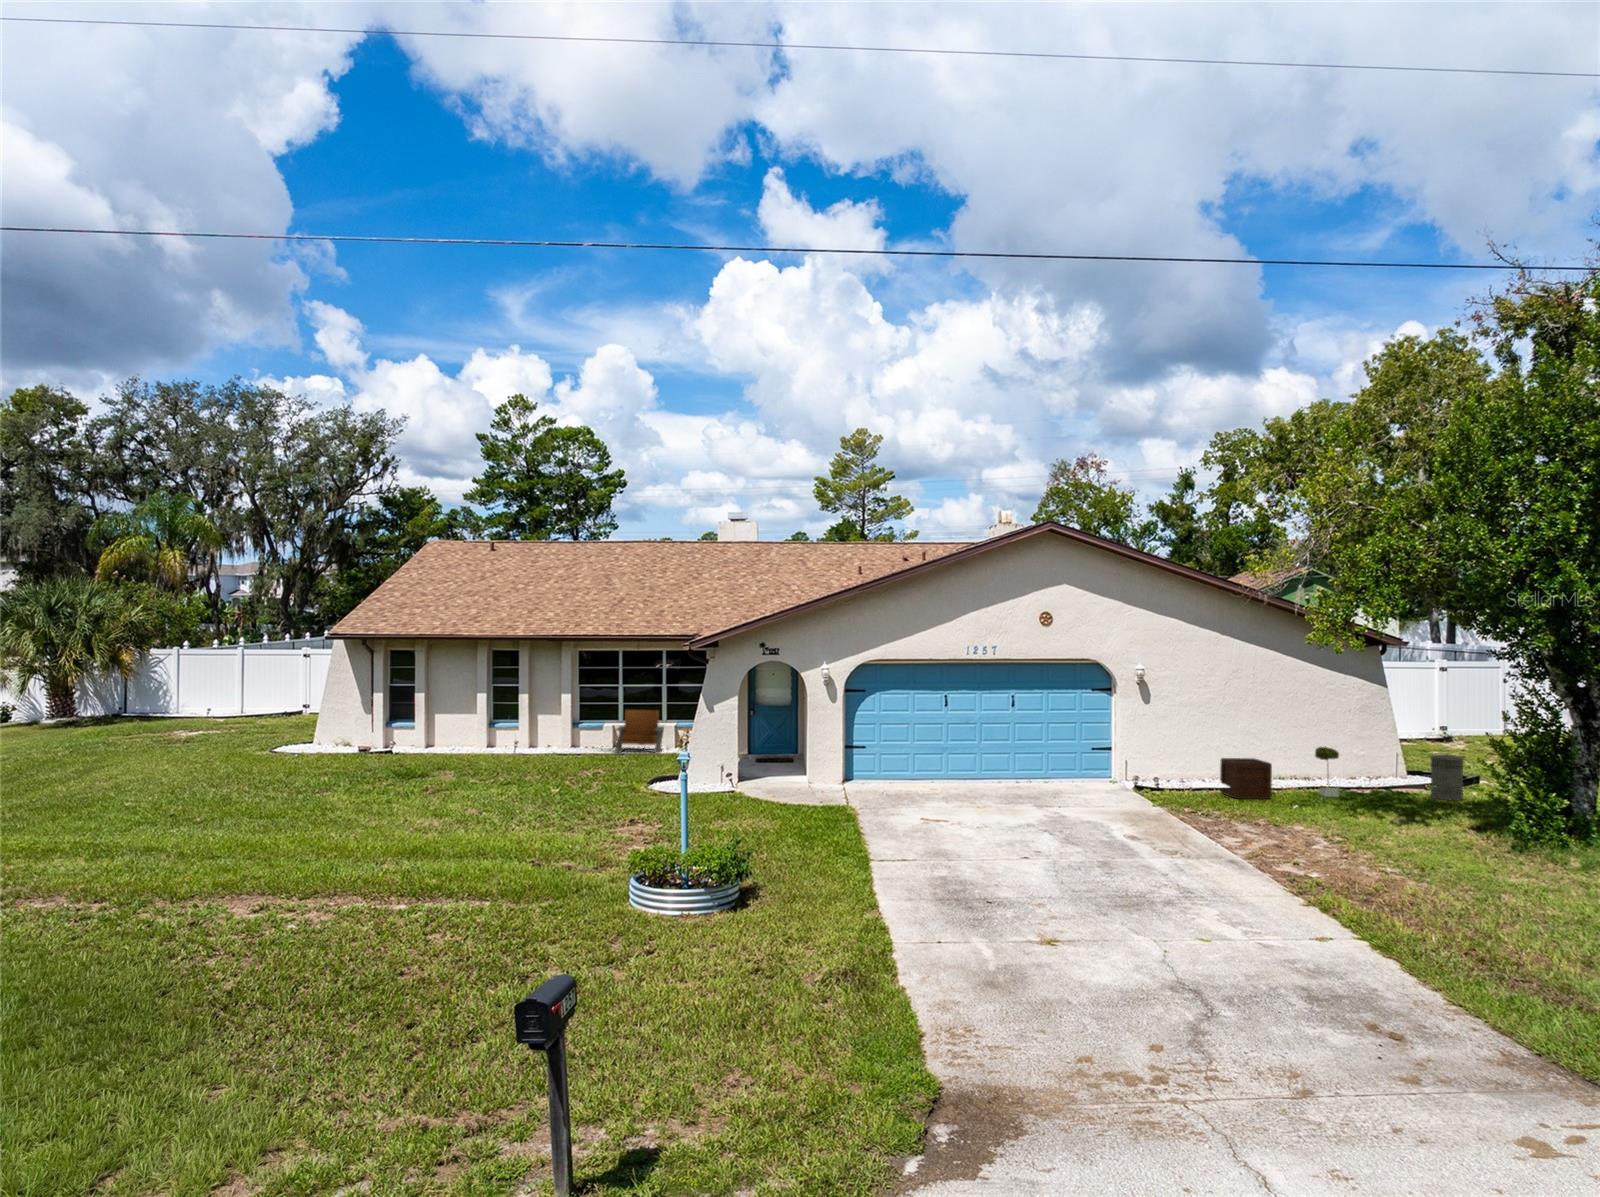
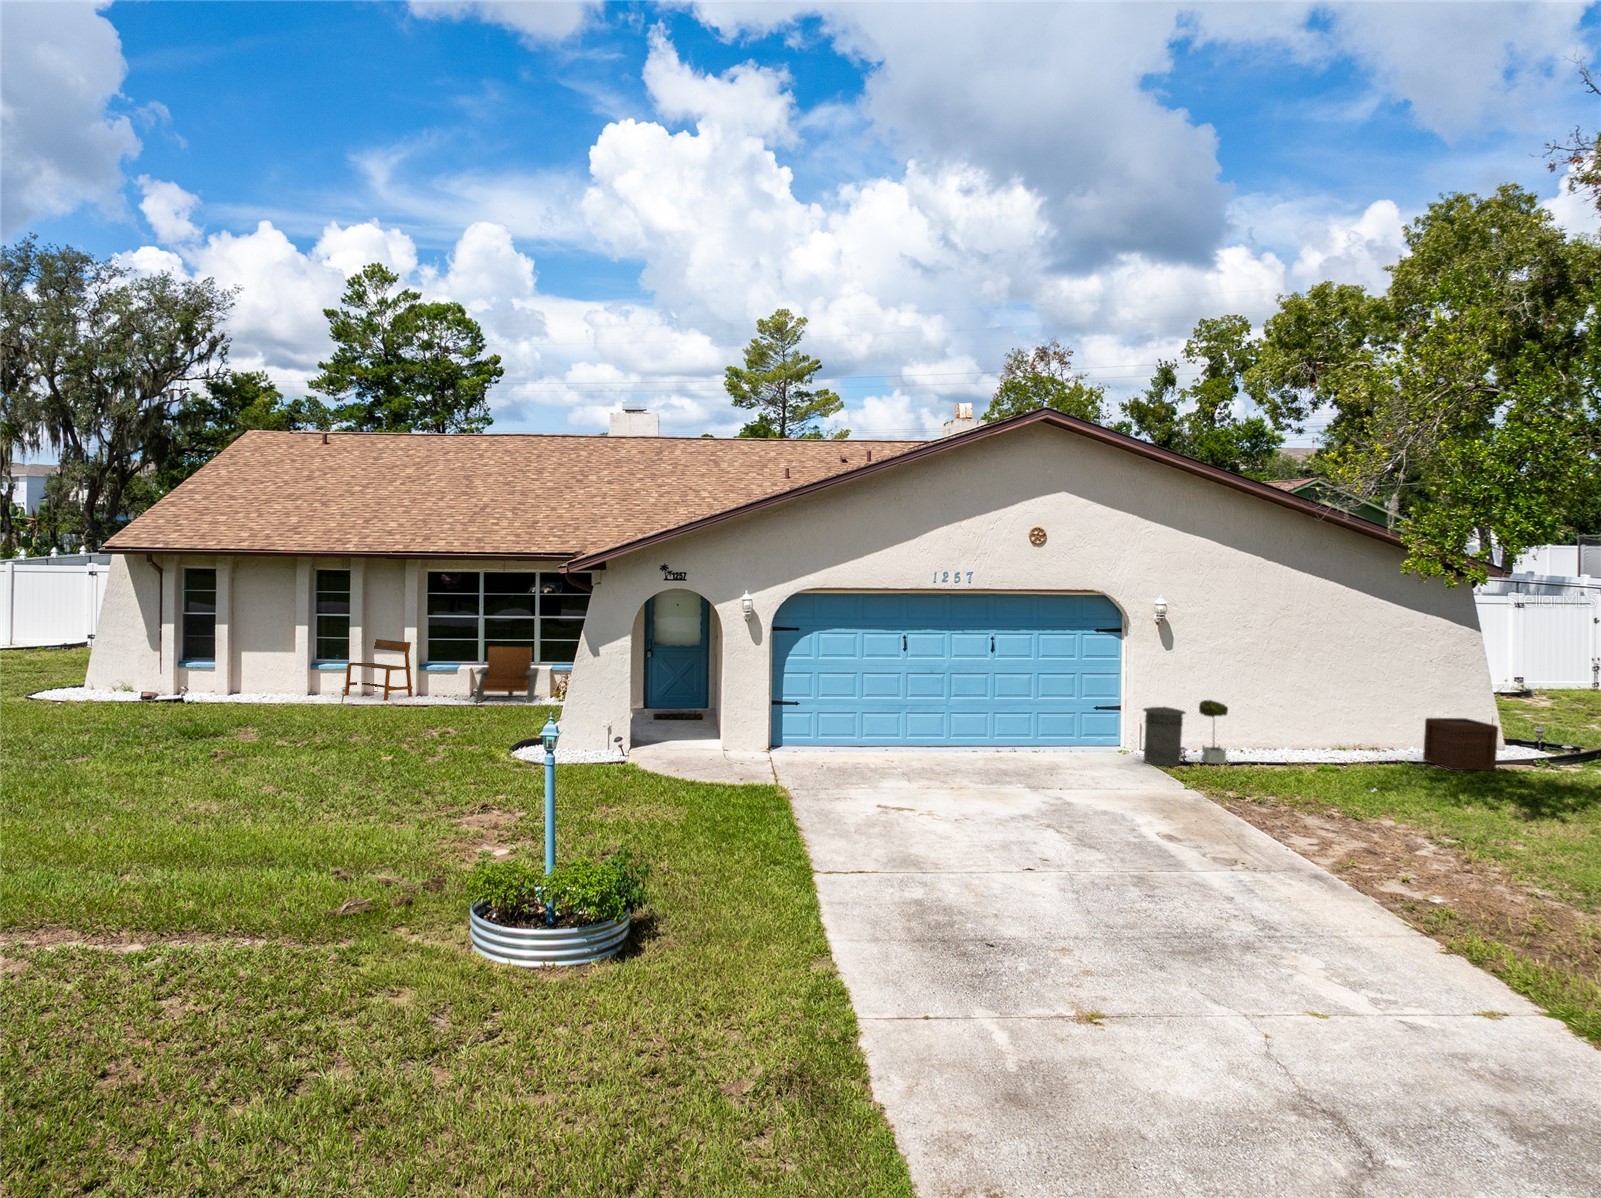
bench: none [515,703,567,751] -> present [345,639,412,701]
potted tree: present [1315,746,1339,797] -> present [1199,700,1228,764]
trash can: present [1429,754,1465,801] -> present [1143,707,1186,766]
wooden crate: present [1220,758,1272,799] -> present [1423,718,1498,770]

